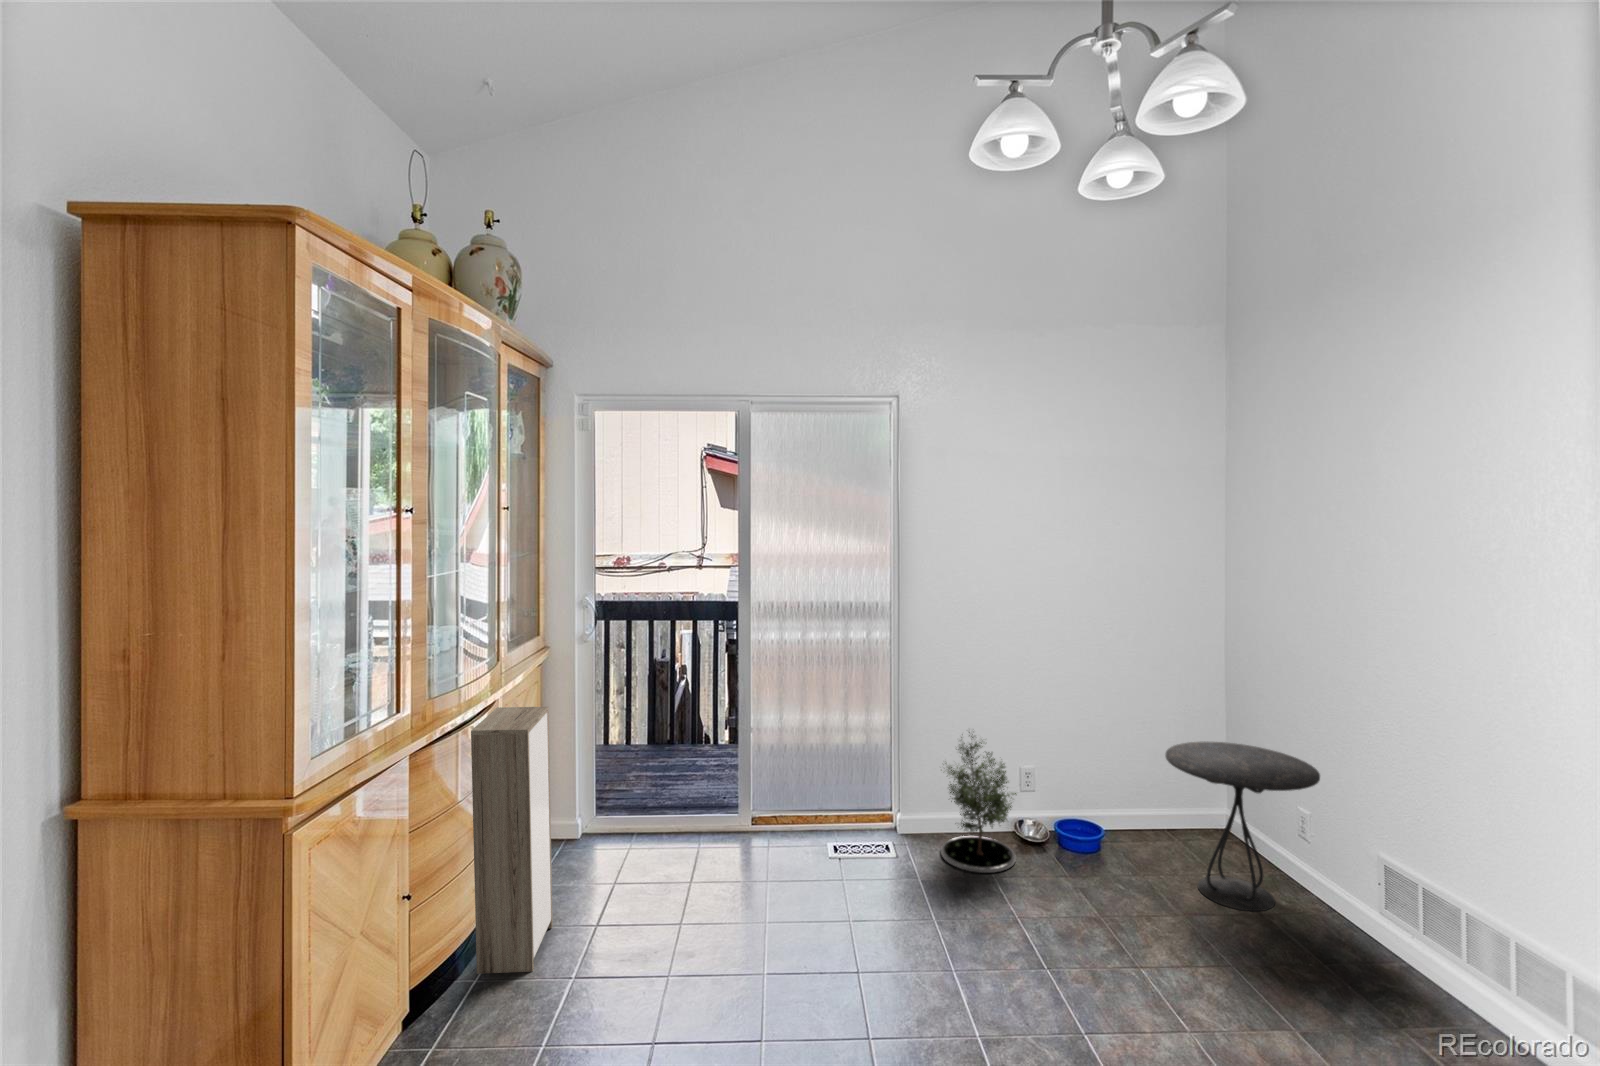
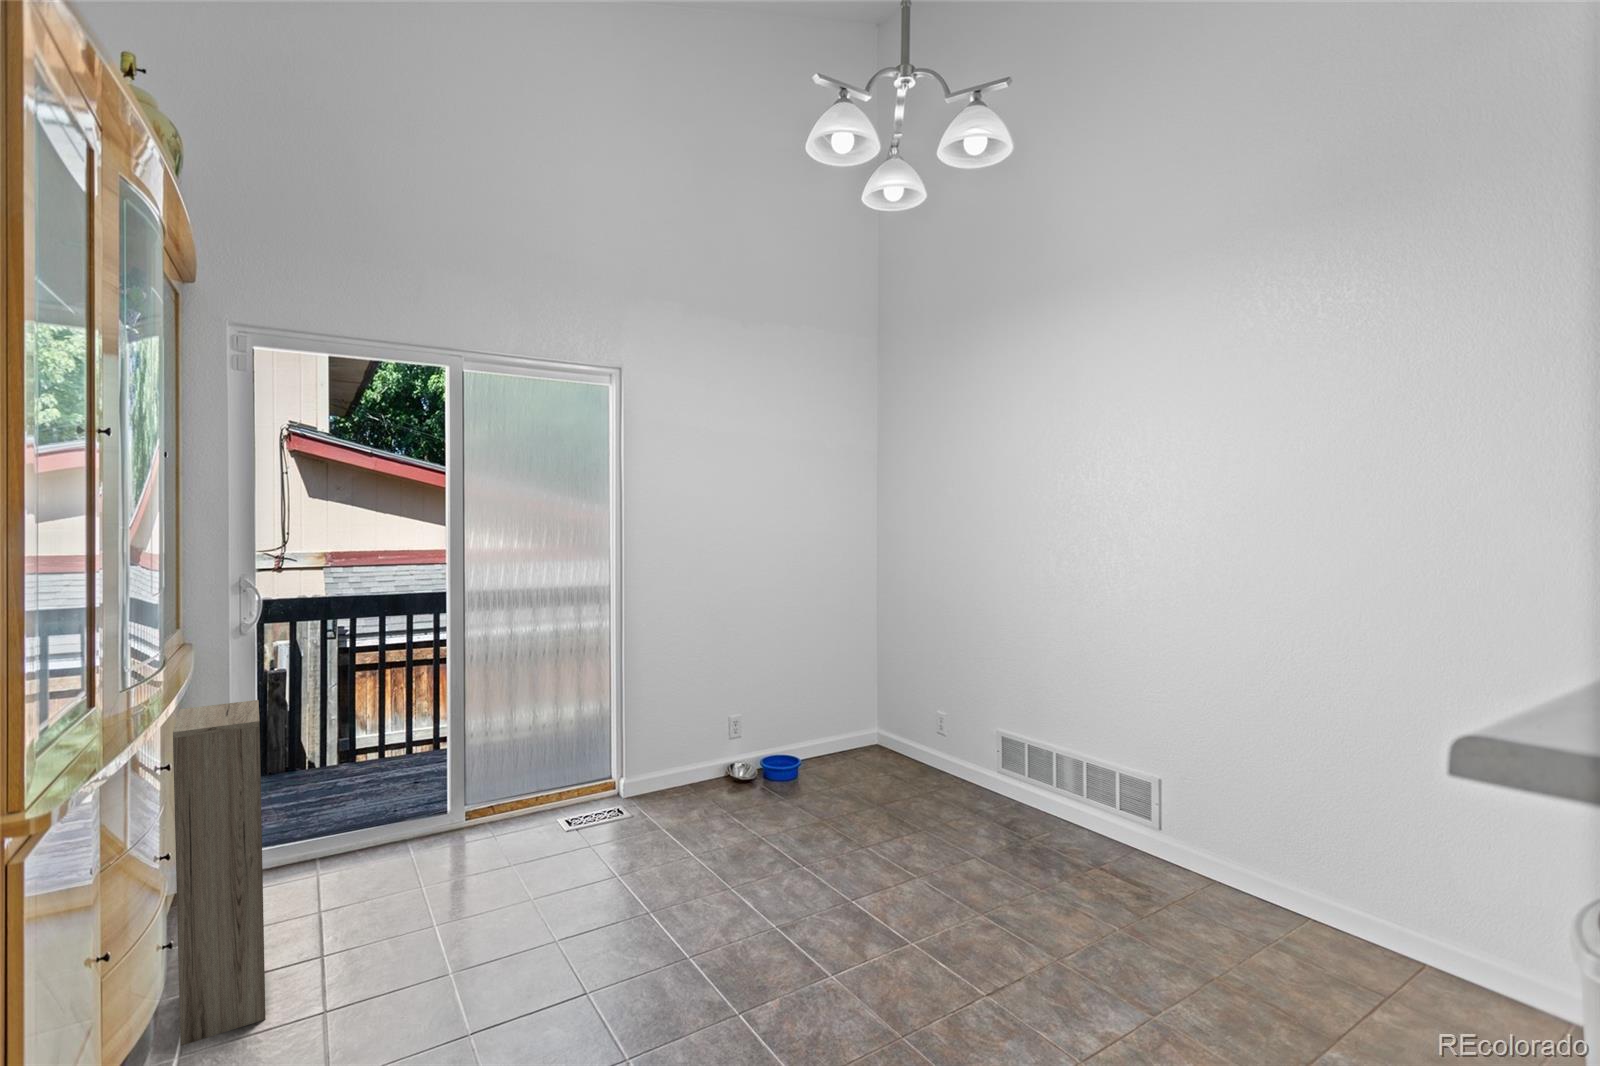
potted tree: present [941,732,1017,873] -> none [668,682,739,813]
side table: present [1165,742,1320,911] -> none [852,669,958,794]

